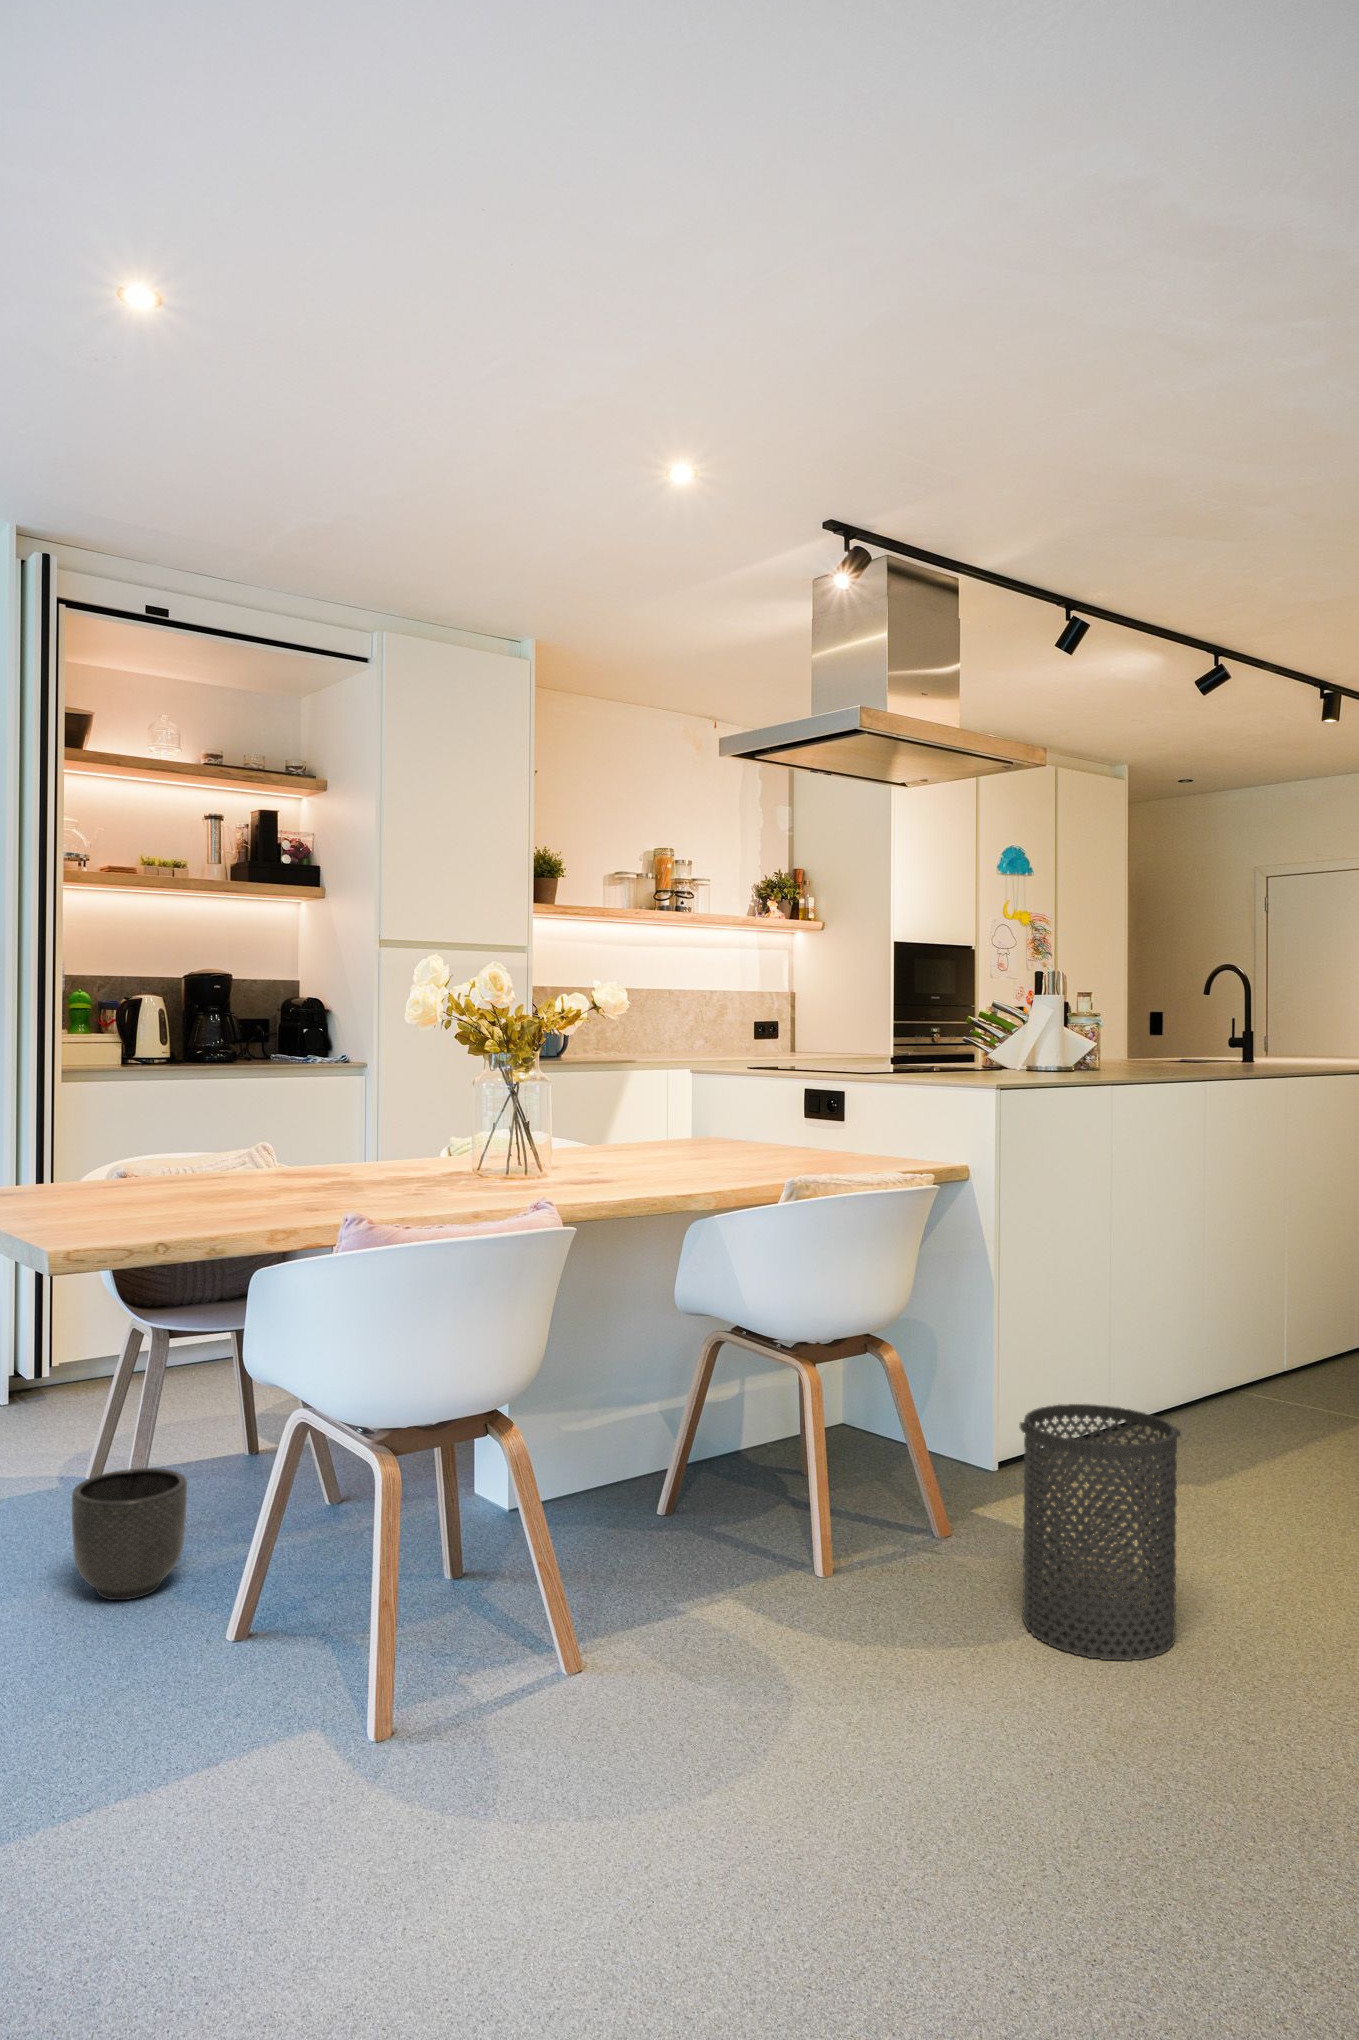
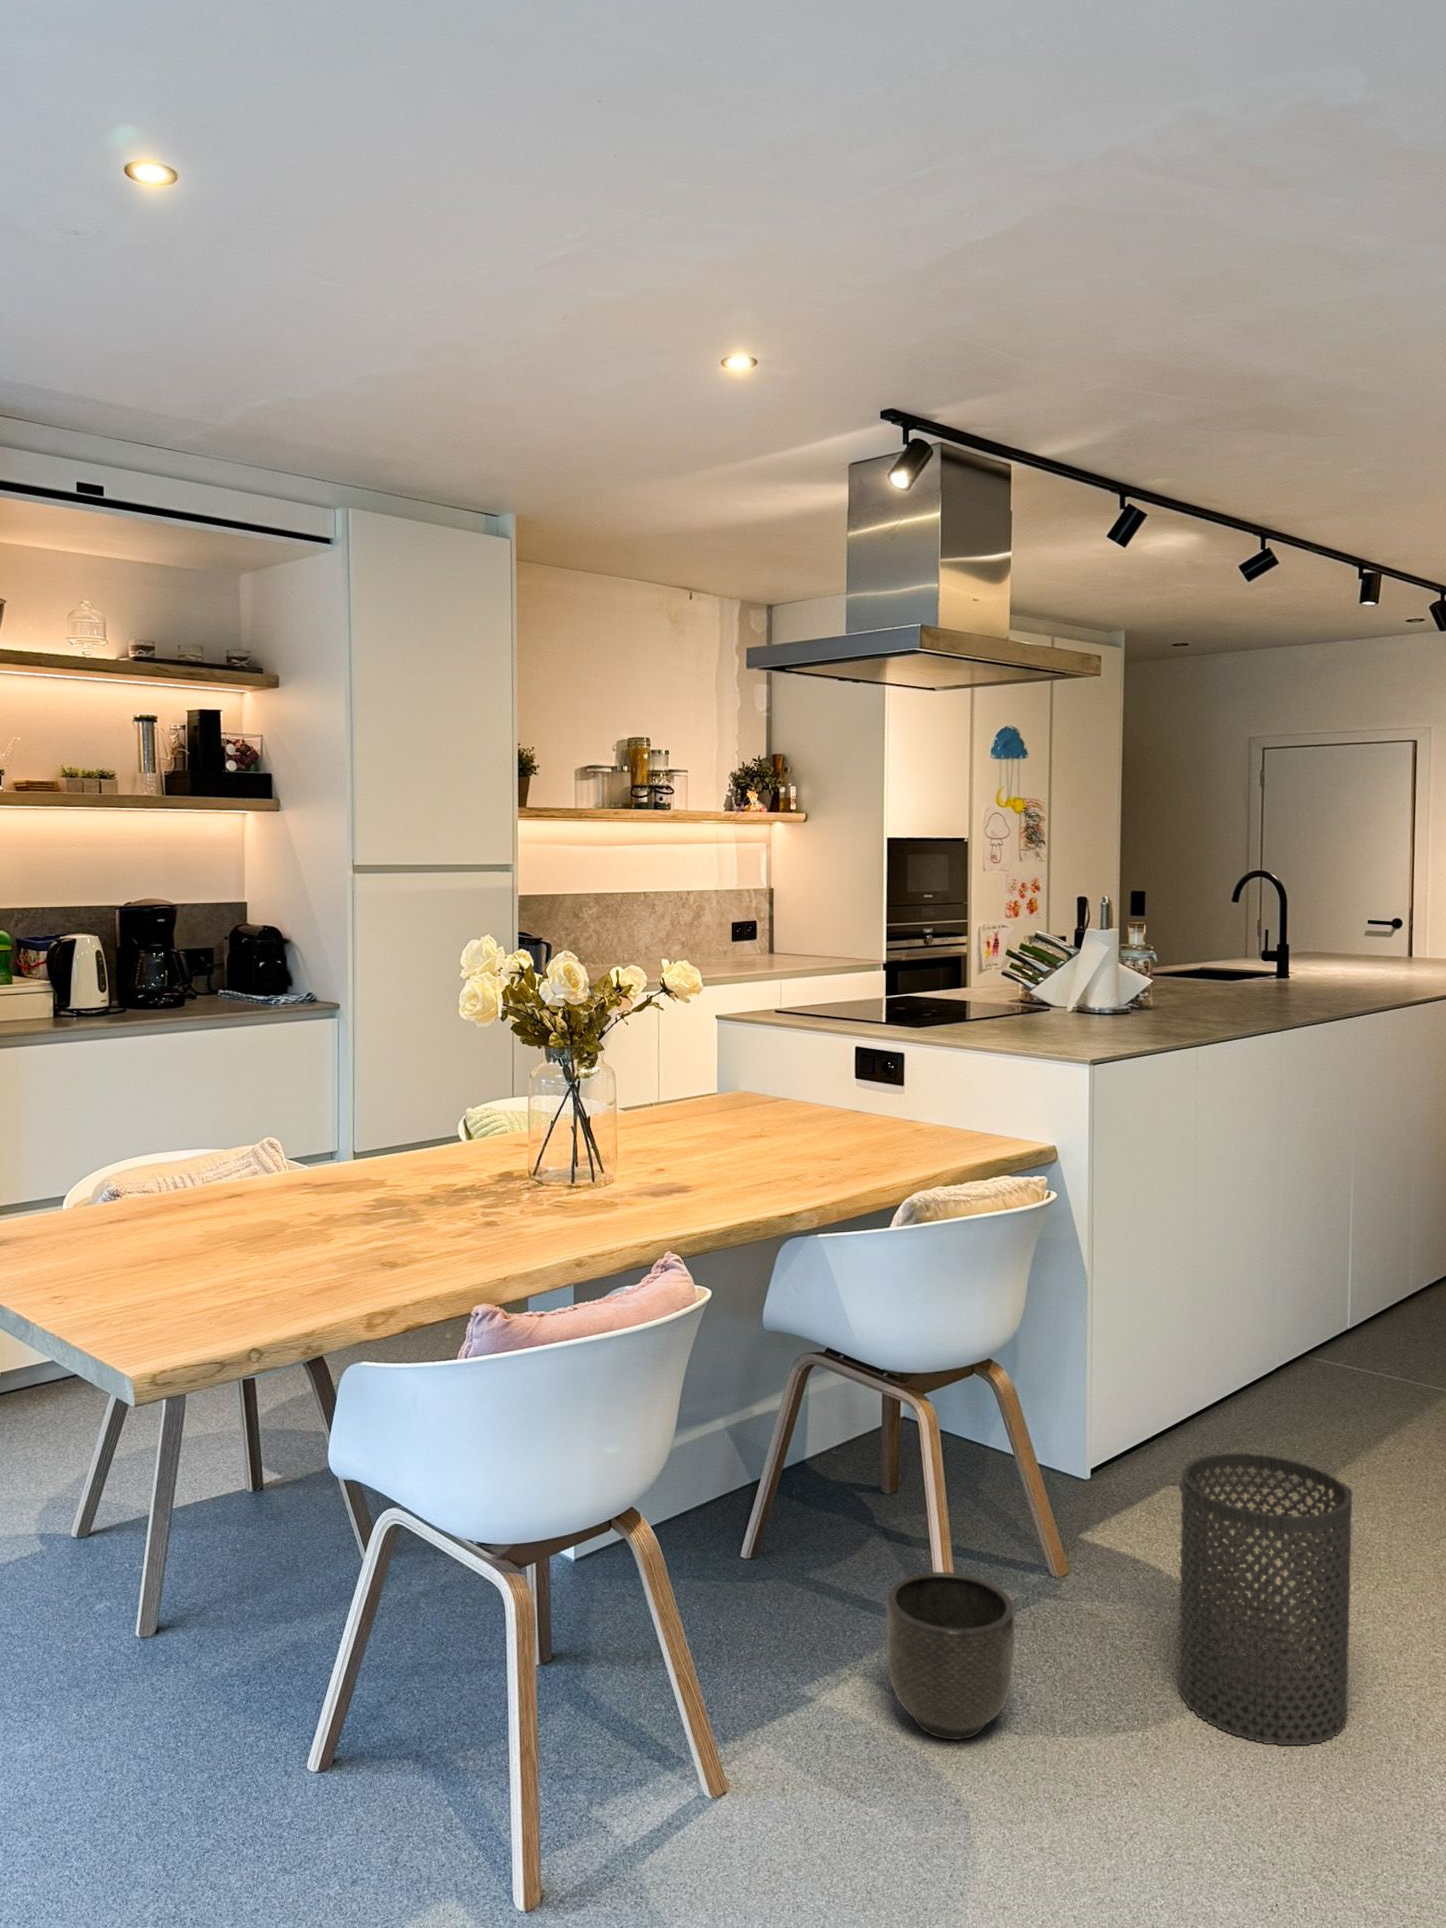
planter: present [72,1468,187,1600] -> present [887,1572,1015,1740]

